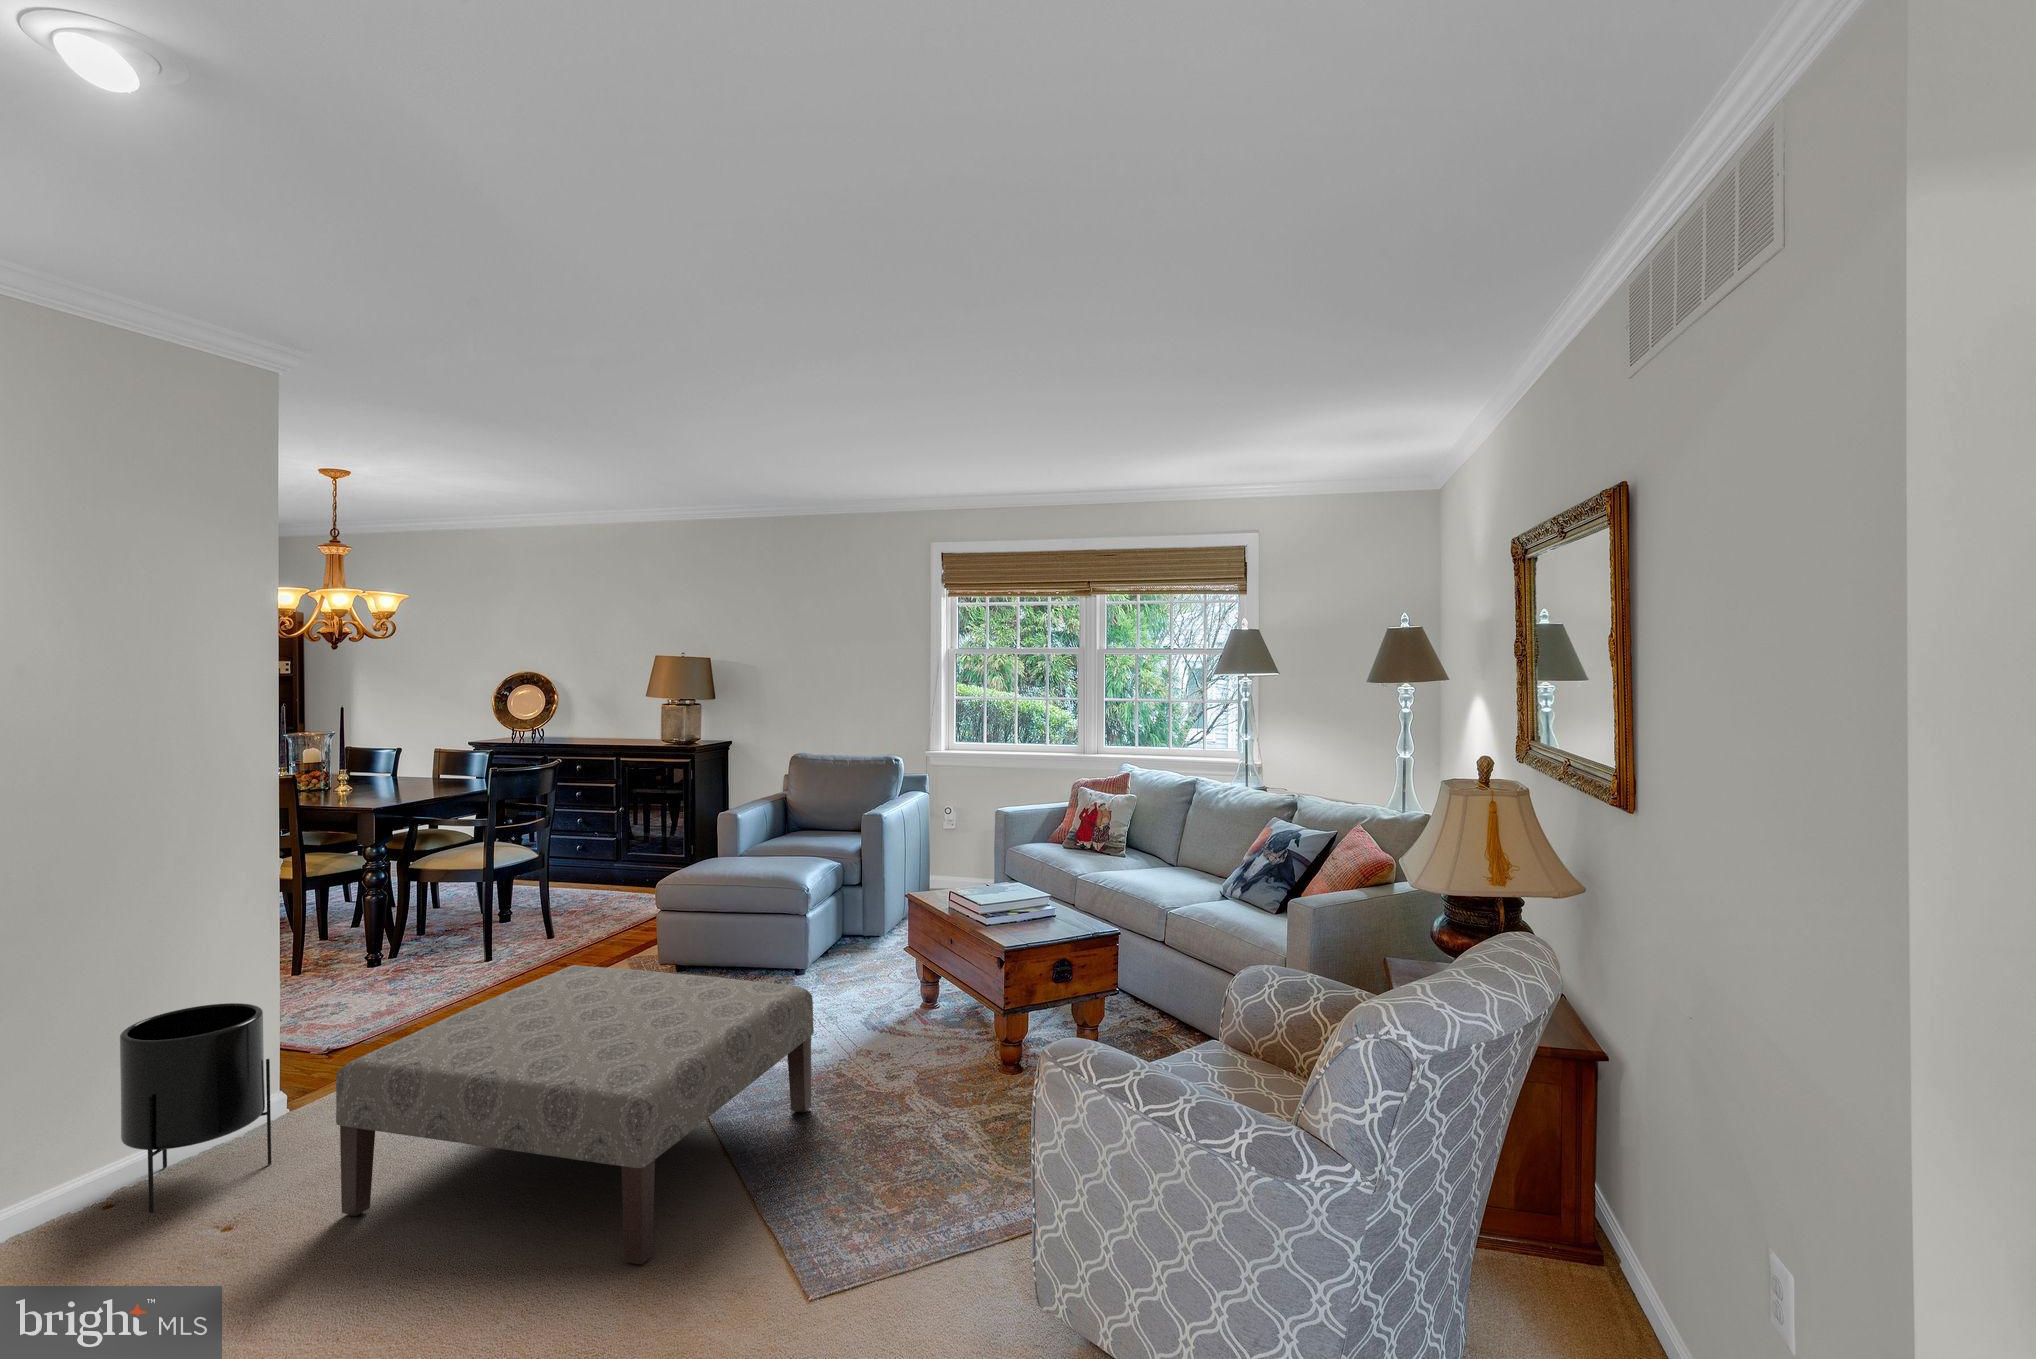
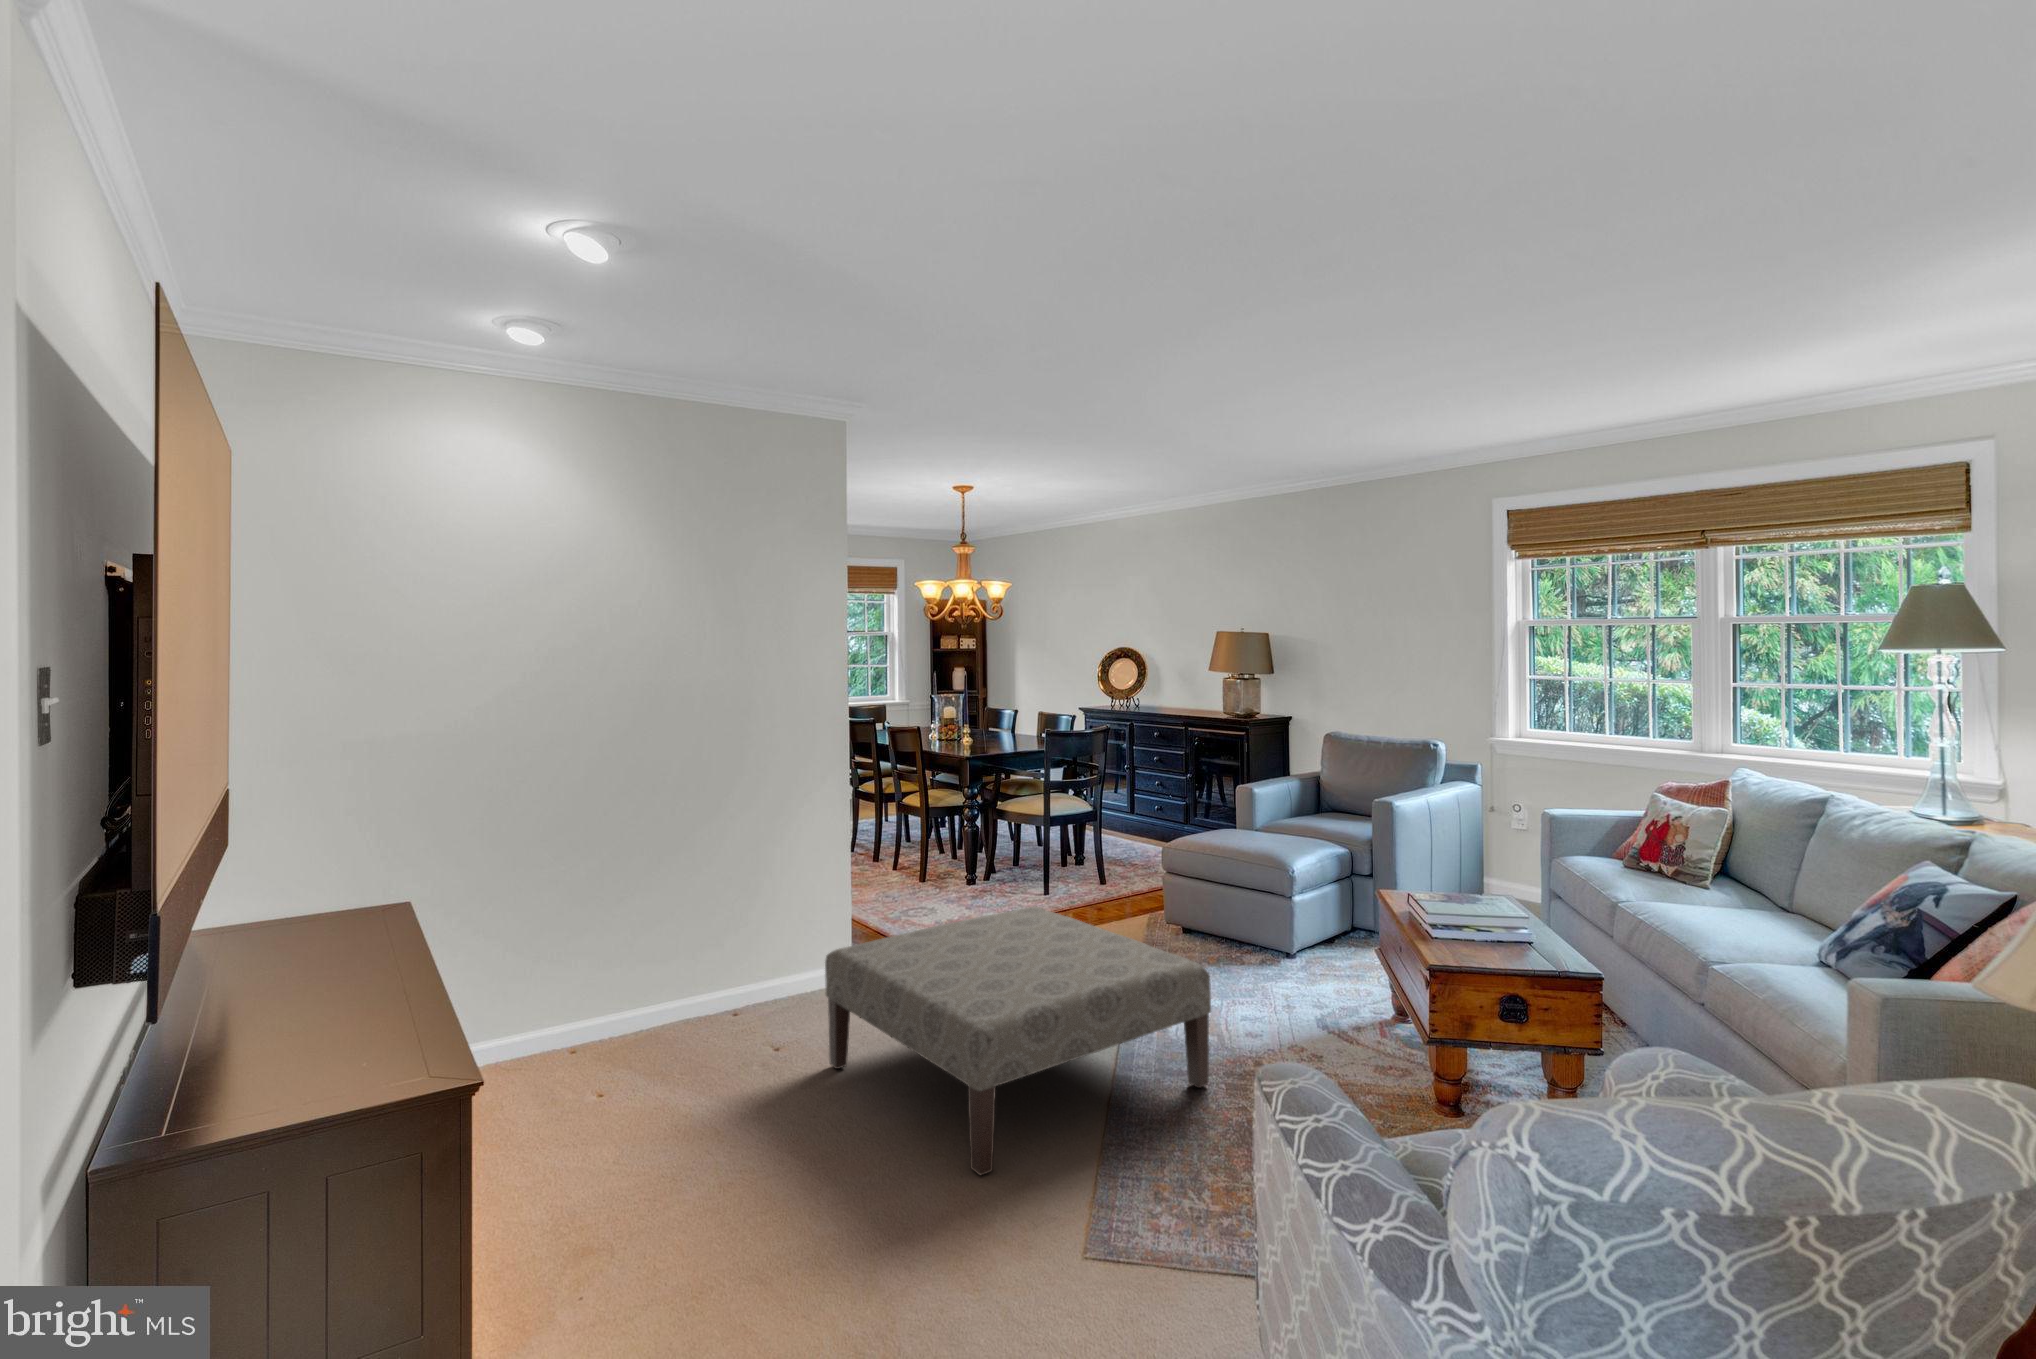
planter: present [120,1003,271,1212] -> none [732,891,819,1029]

